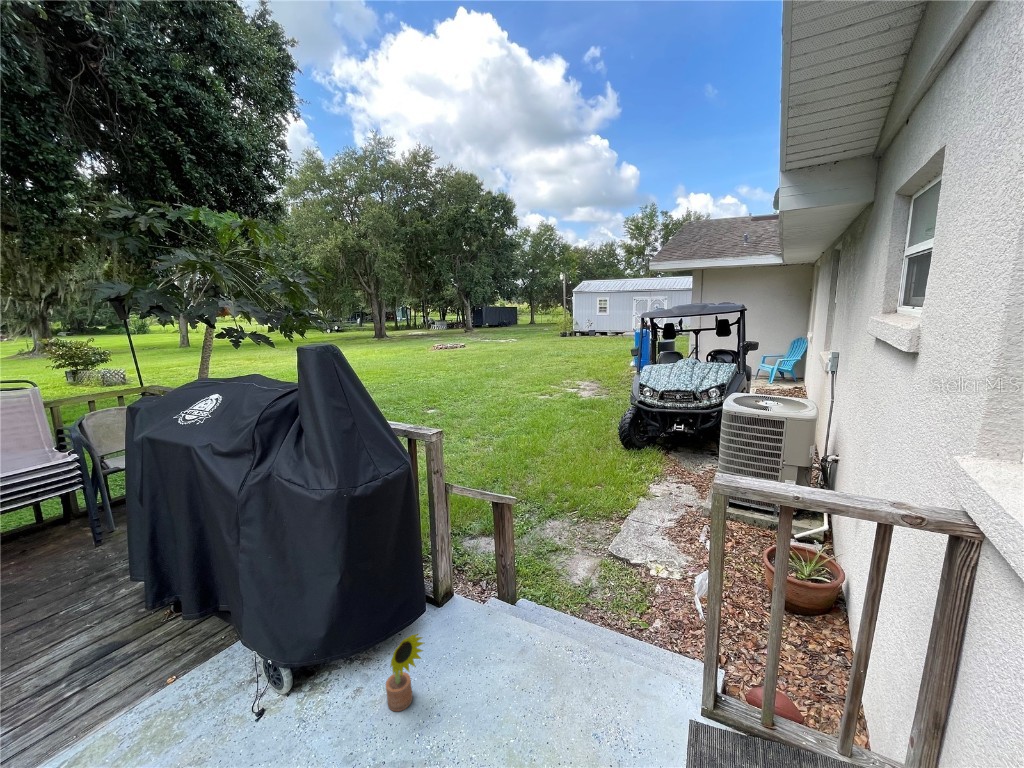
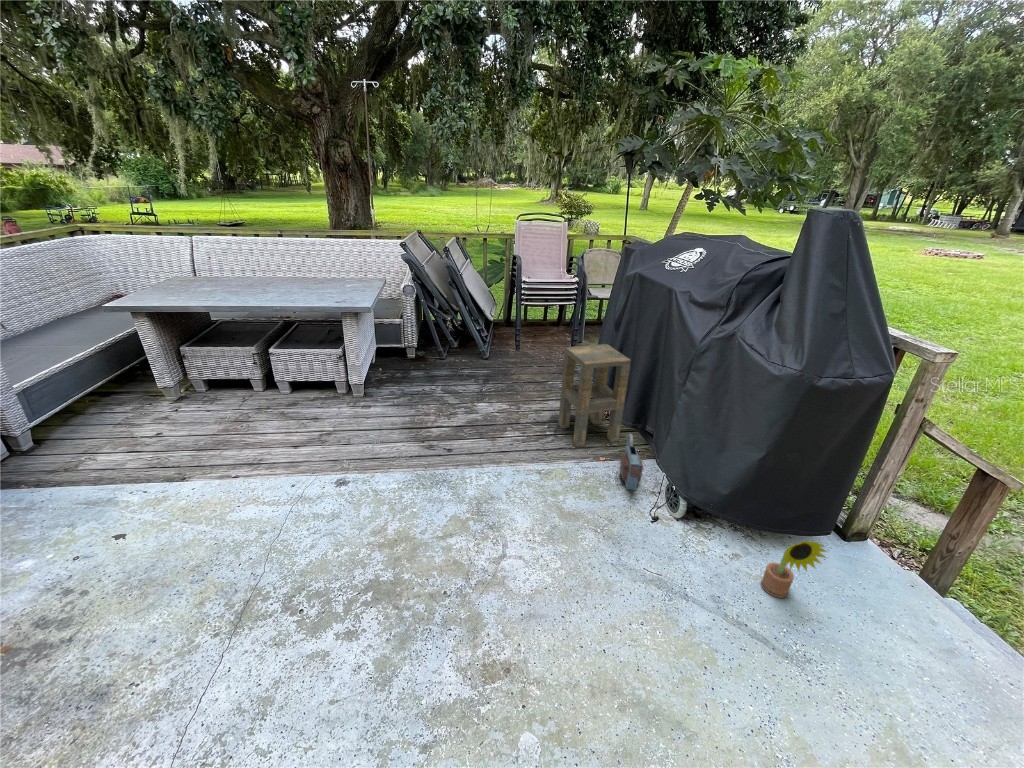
side table: none [58,529,193,687] -> present [558,344,631,447]
watering can: none [195,626,231,702] -> present [620,434,643,490]

